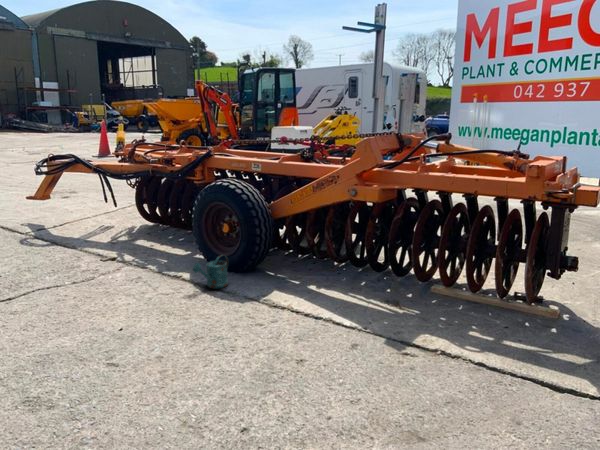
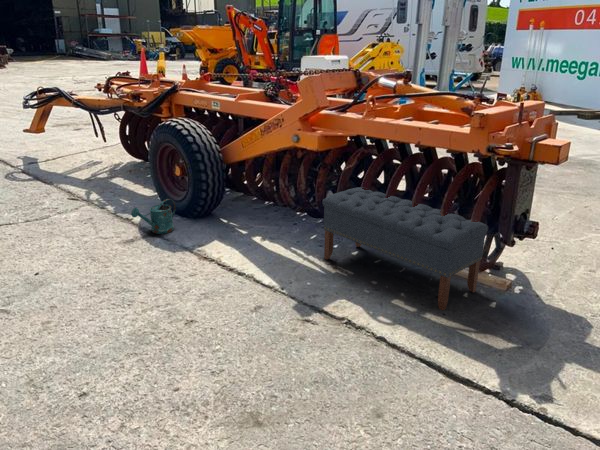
bench: none [386,236,544,339] -> present [322,187,488,310]

